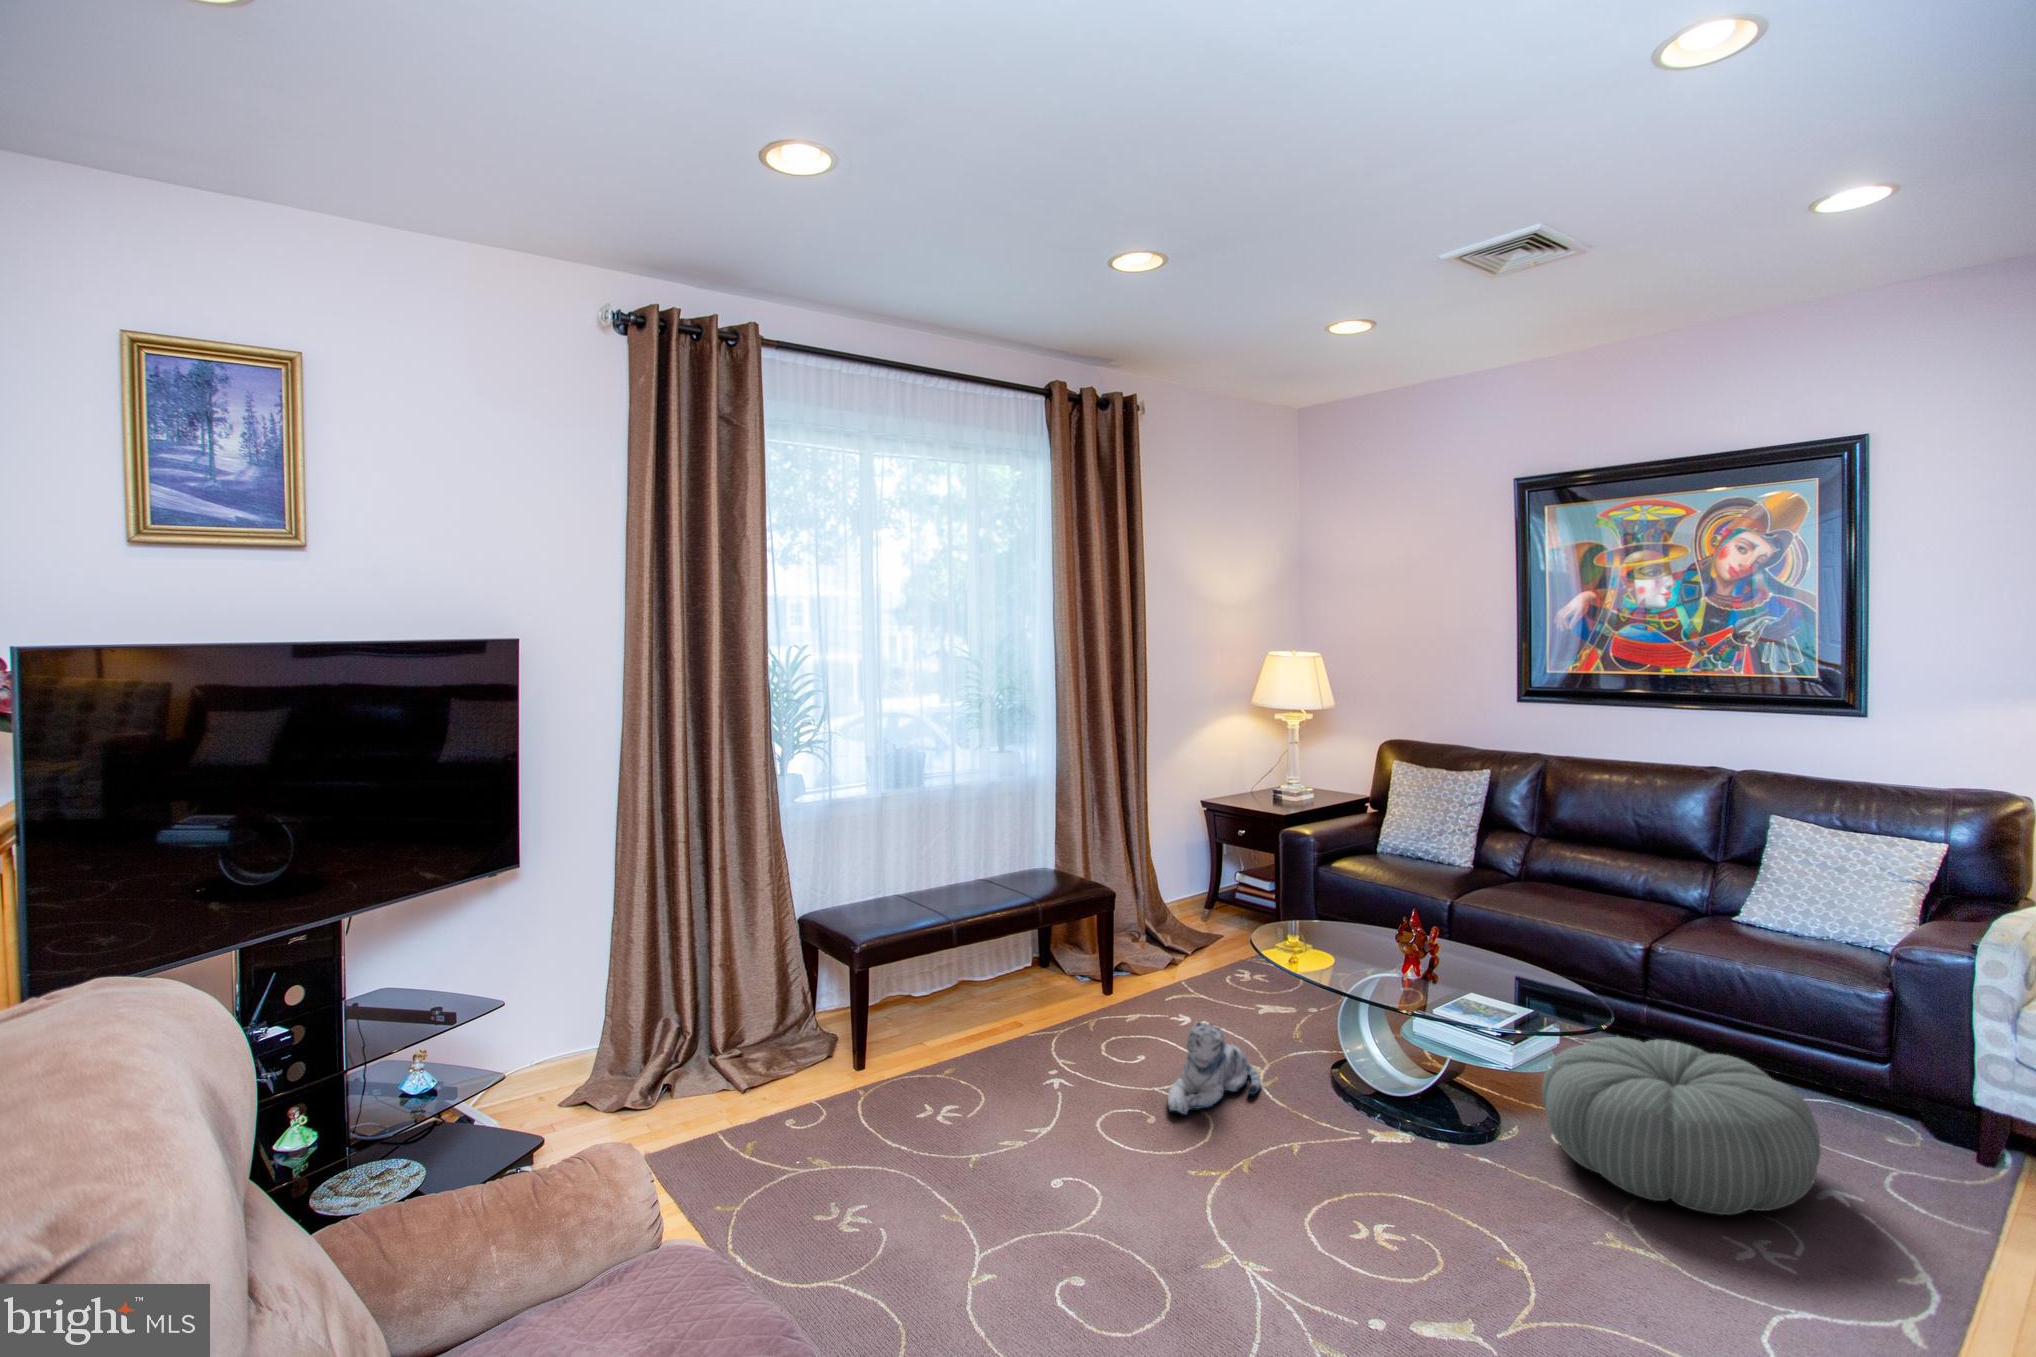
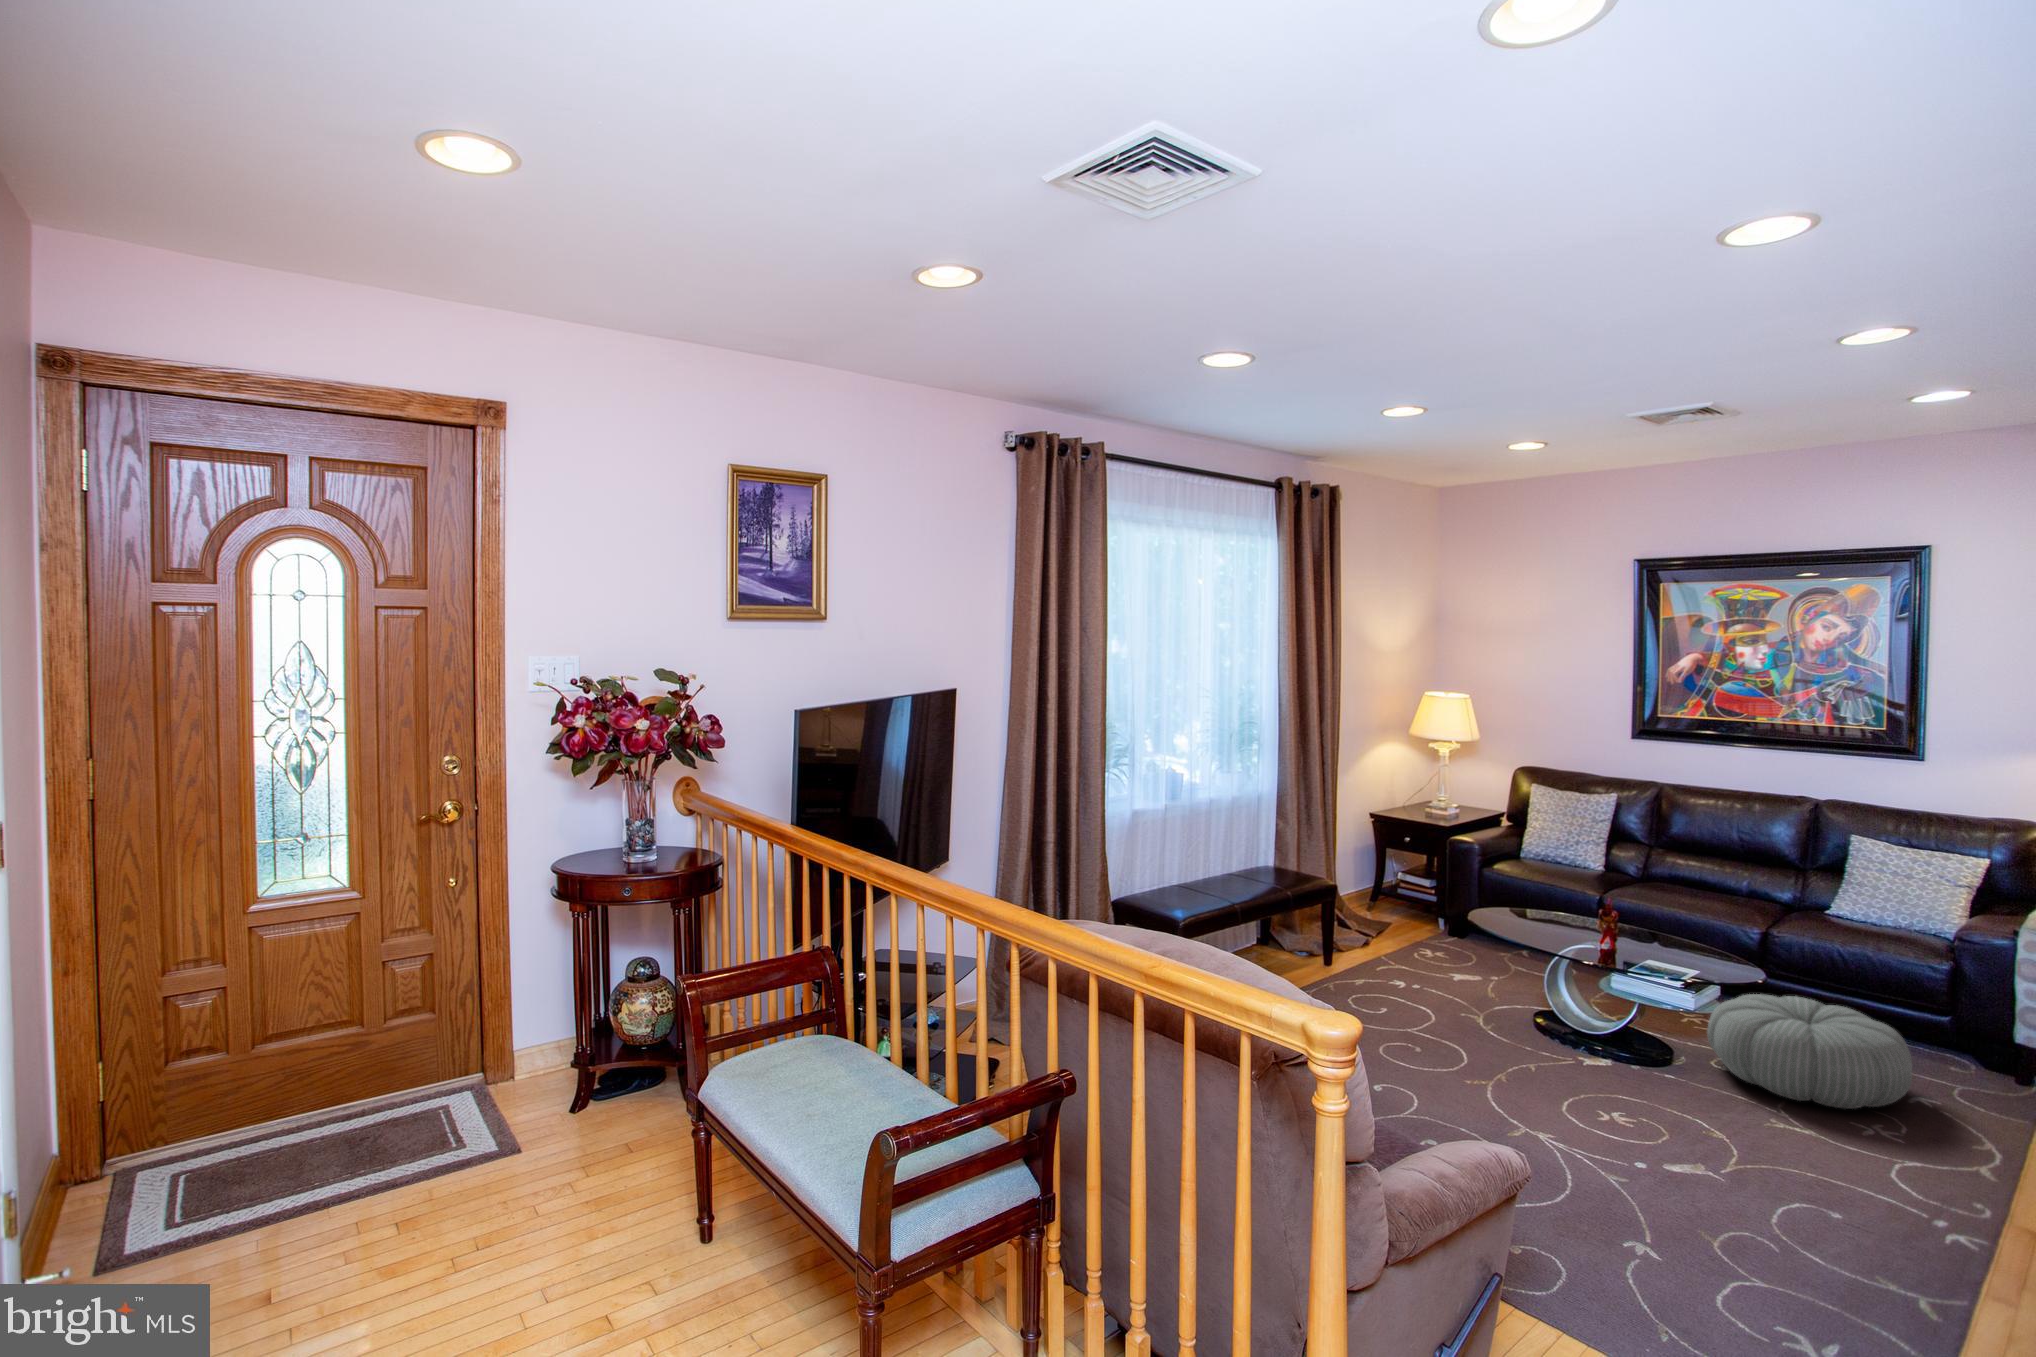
plush toy: present [1168,1022,1261,1114] -> none [1423,981,1488,1048]

